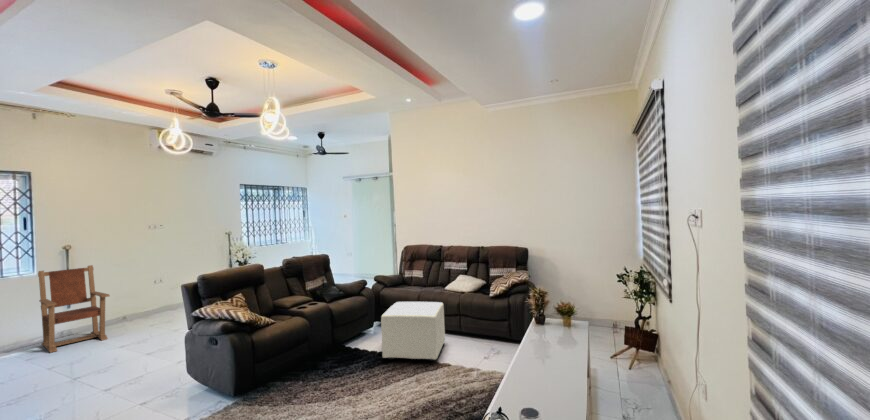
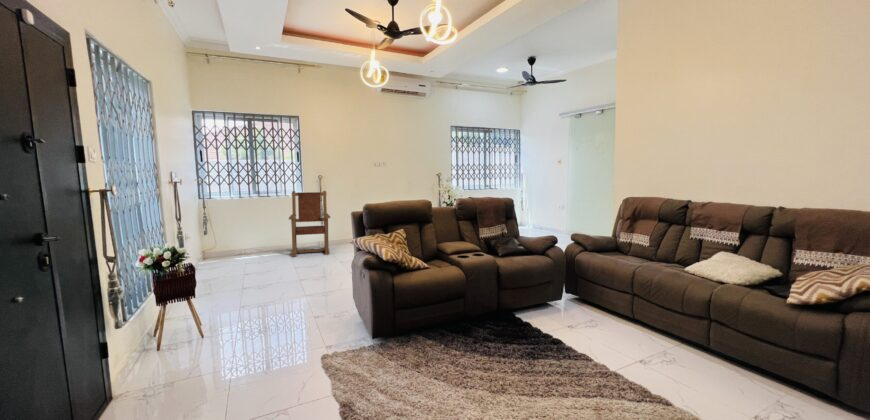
ottoman: present [381,302,445,361] -> none [555,274,675,383]

